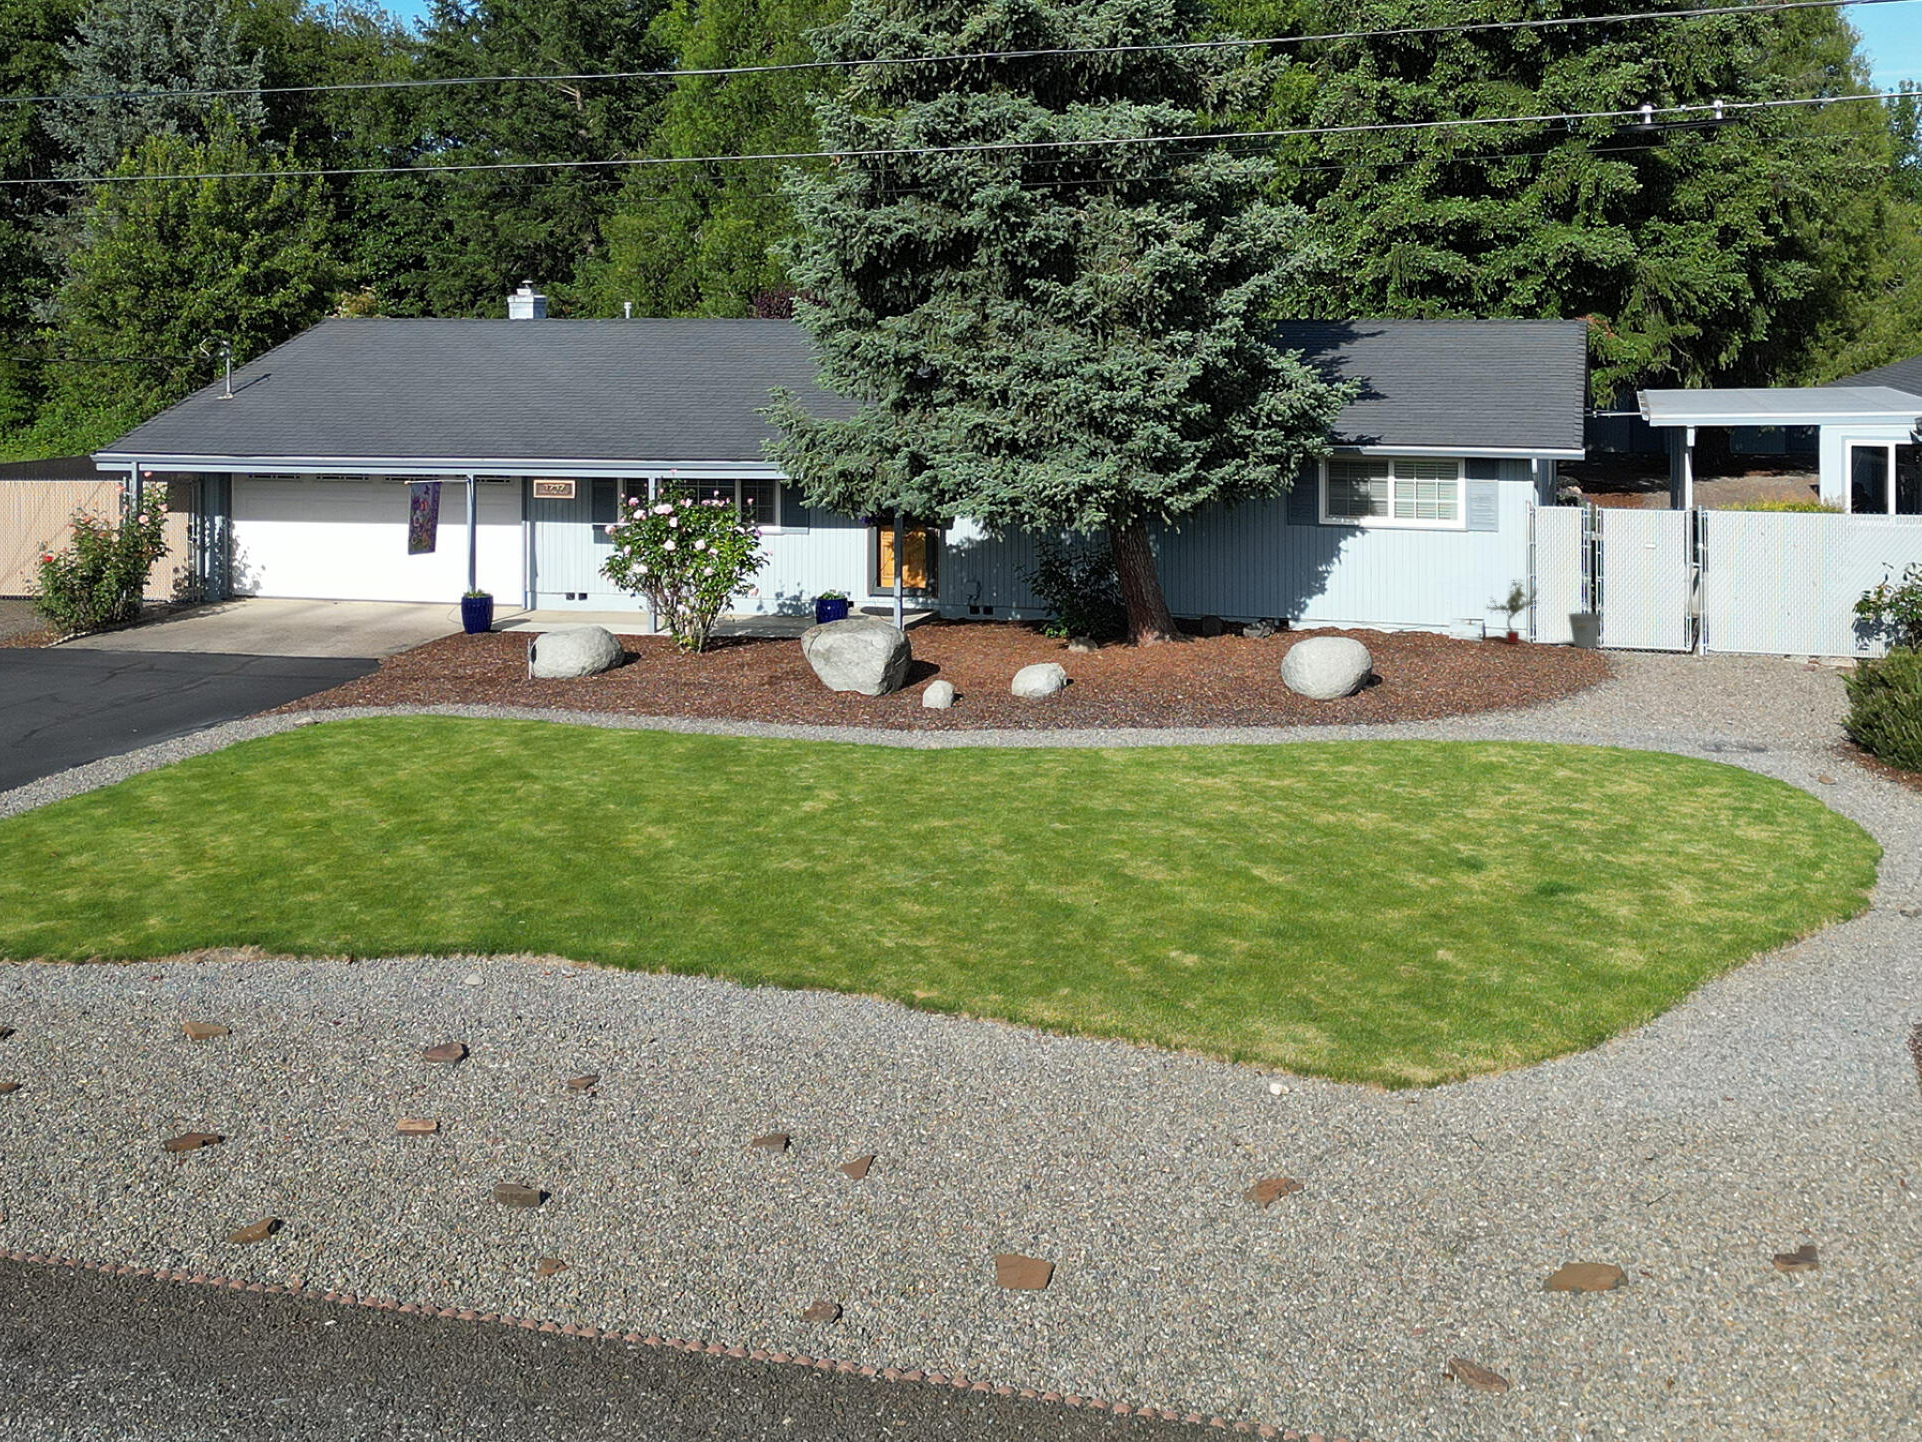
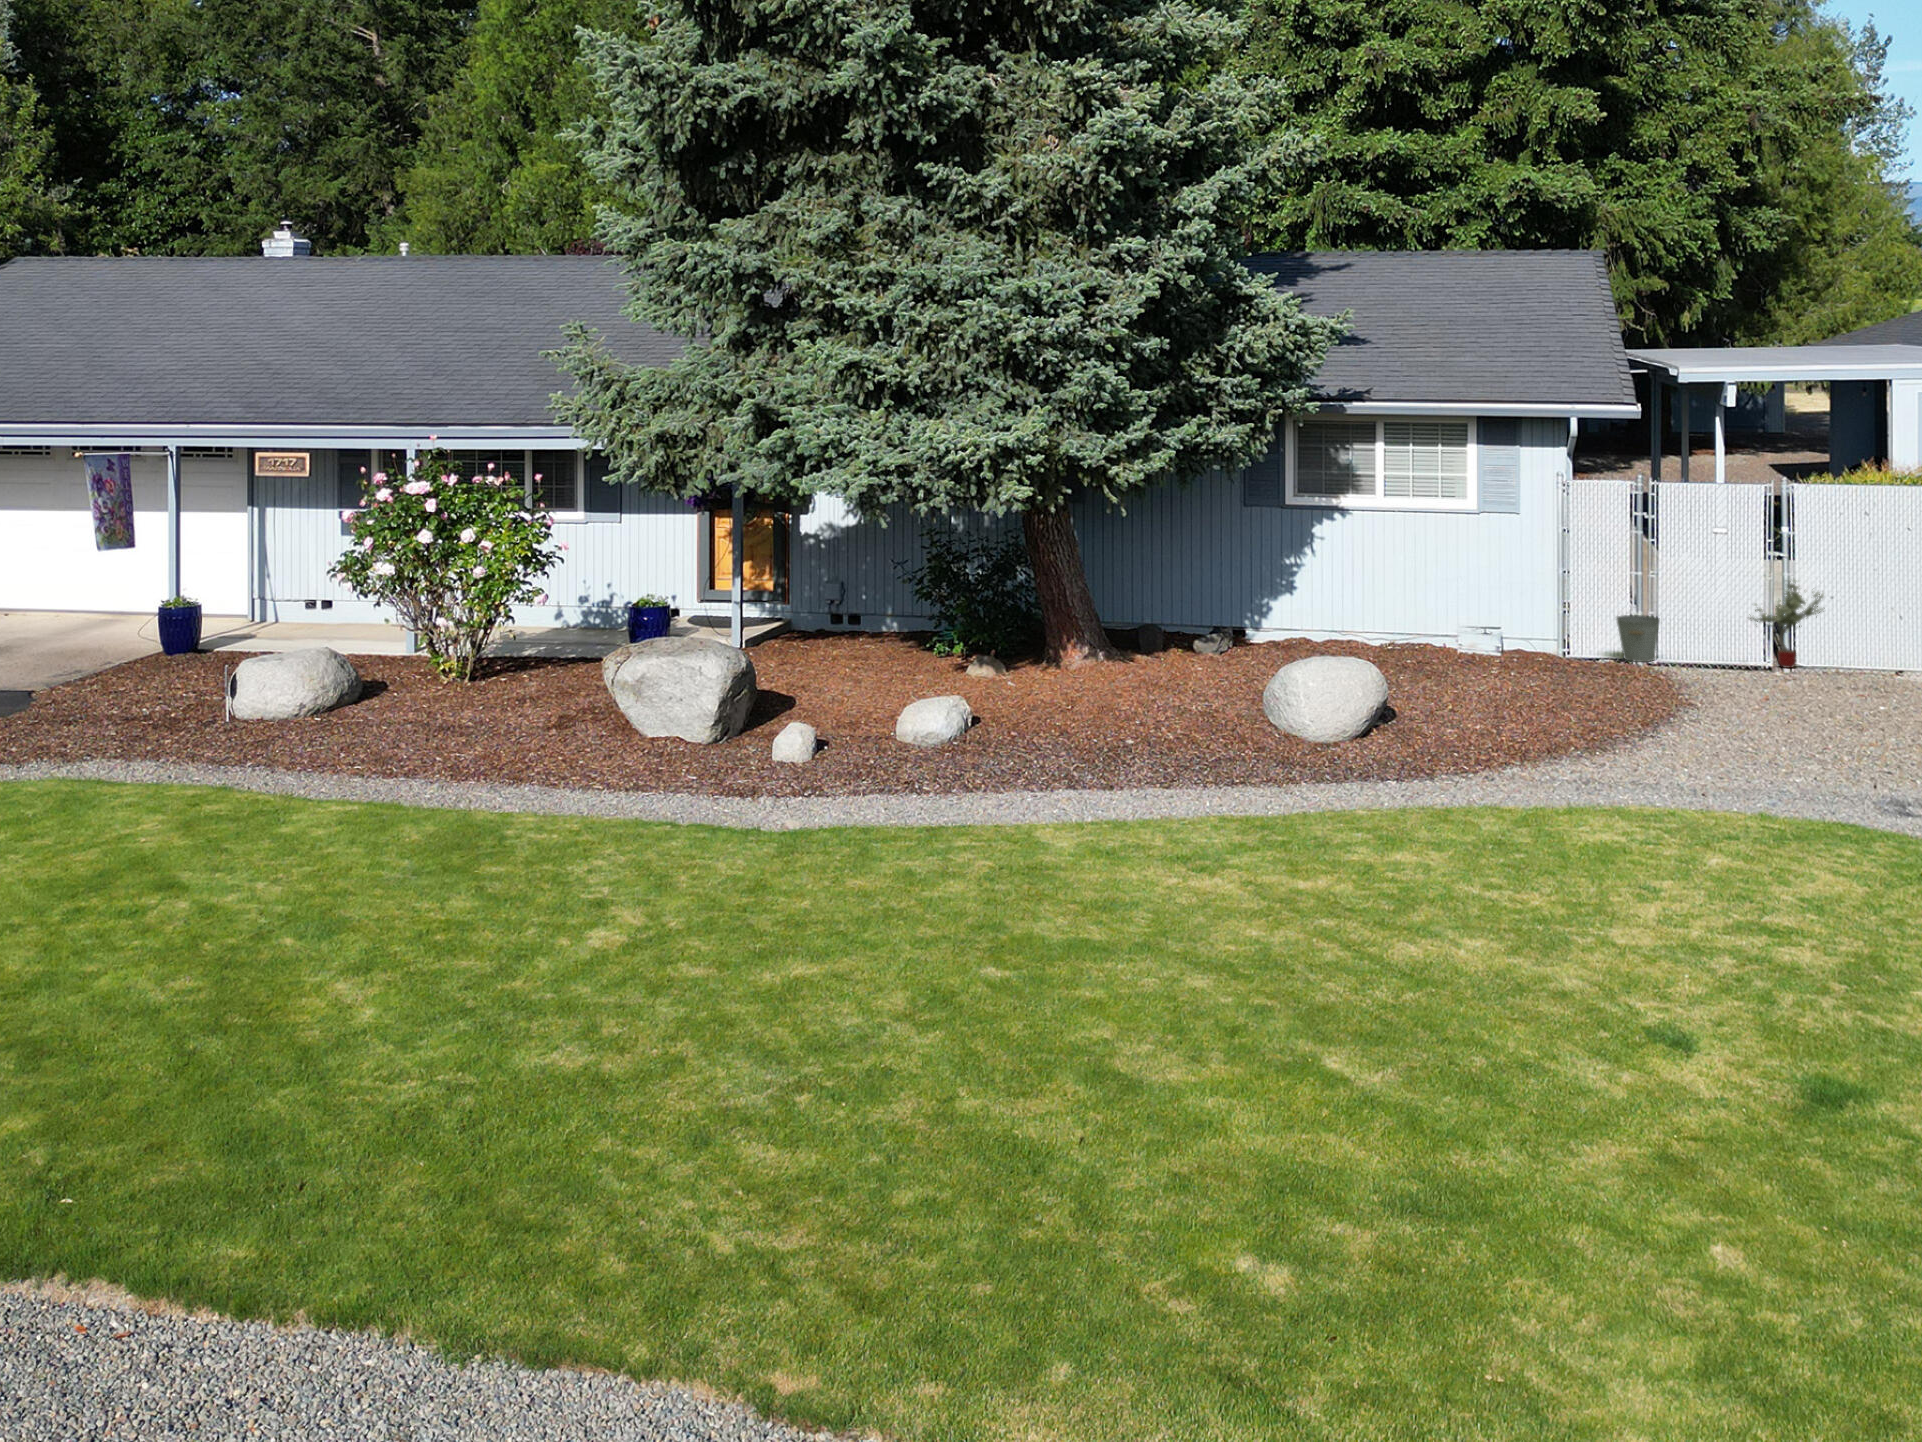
potted tree: present [1487,580,1538,644] -> present [1749,580,1823,668]

